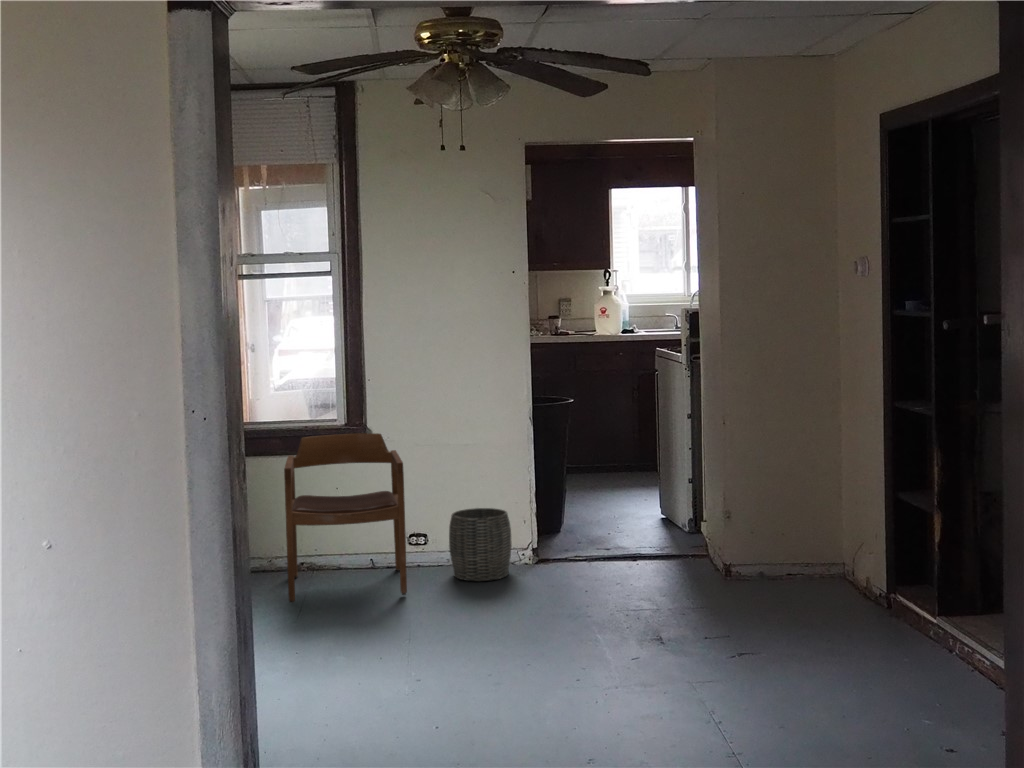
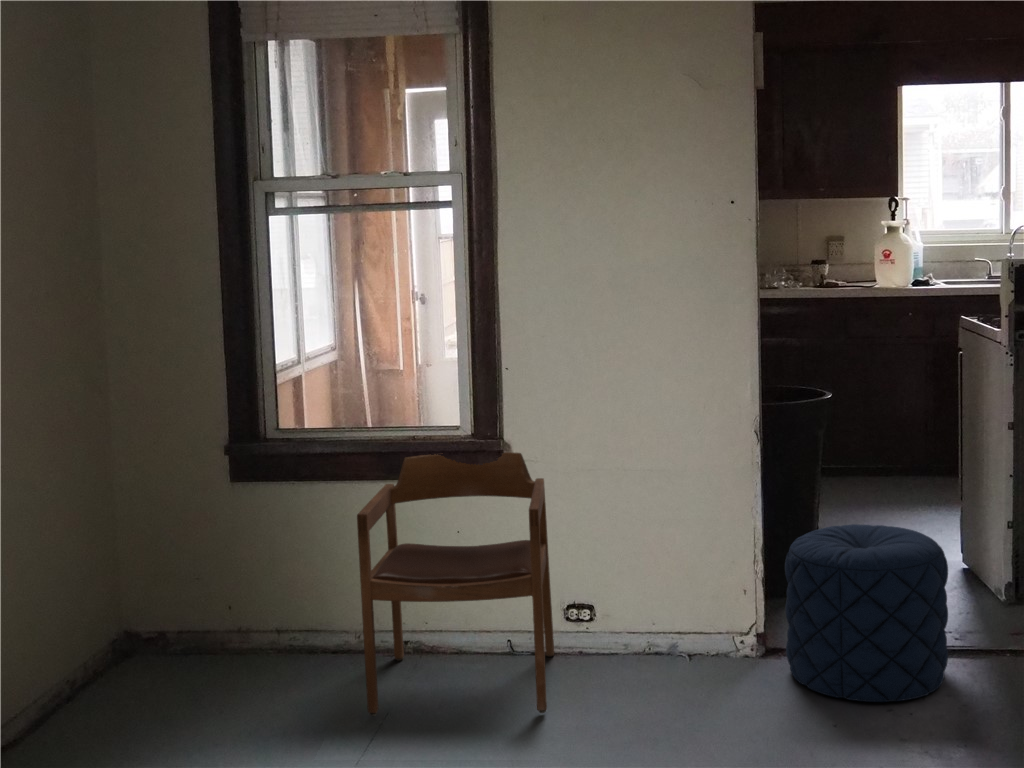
pouf: none [551,476,648,578] -> present [785,524,948,702]
woven basket: present [449,508,512,581] -> none [622,570,720,691]

